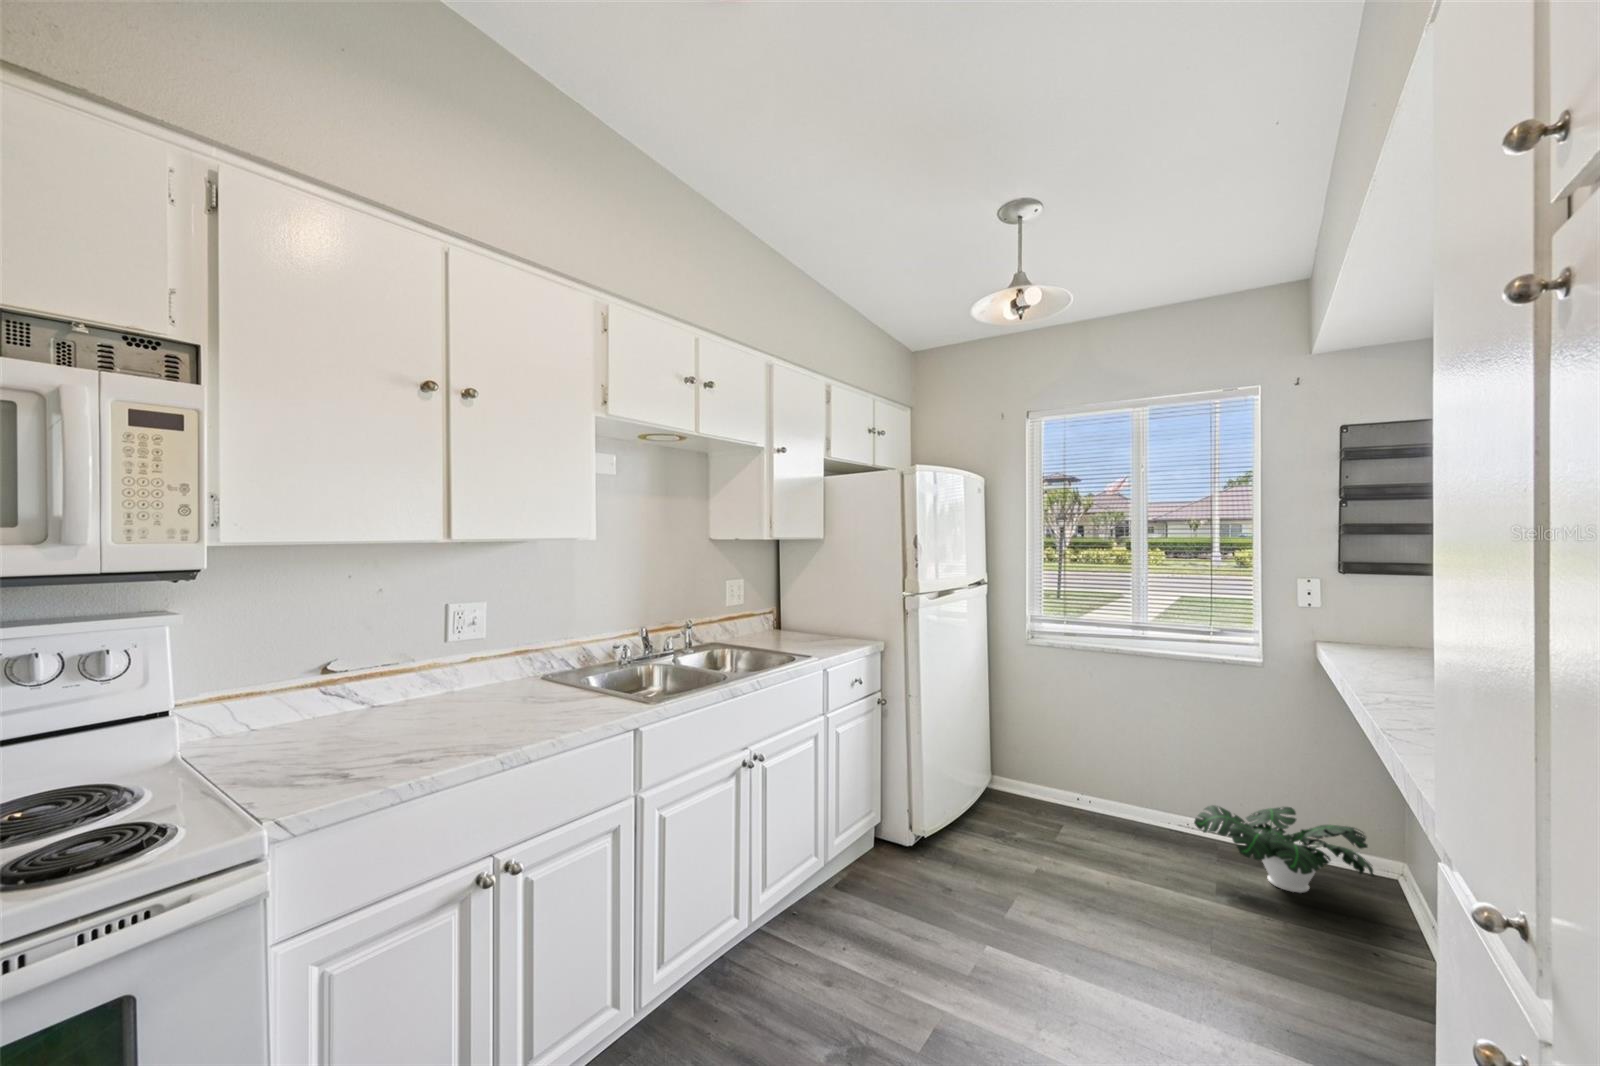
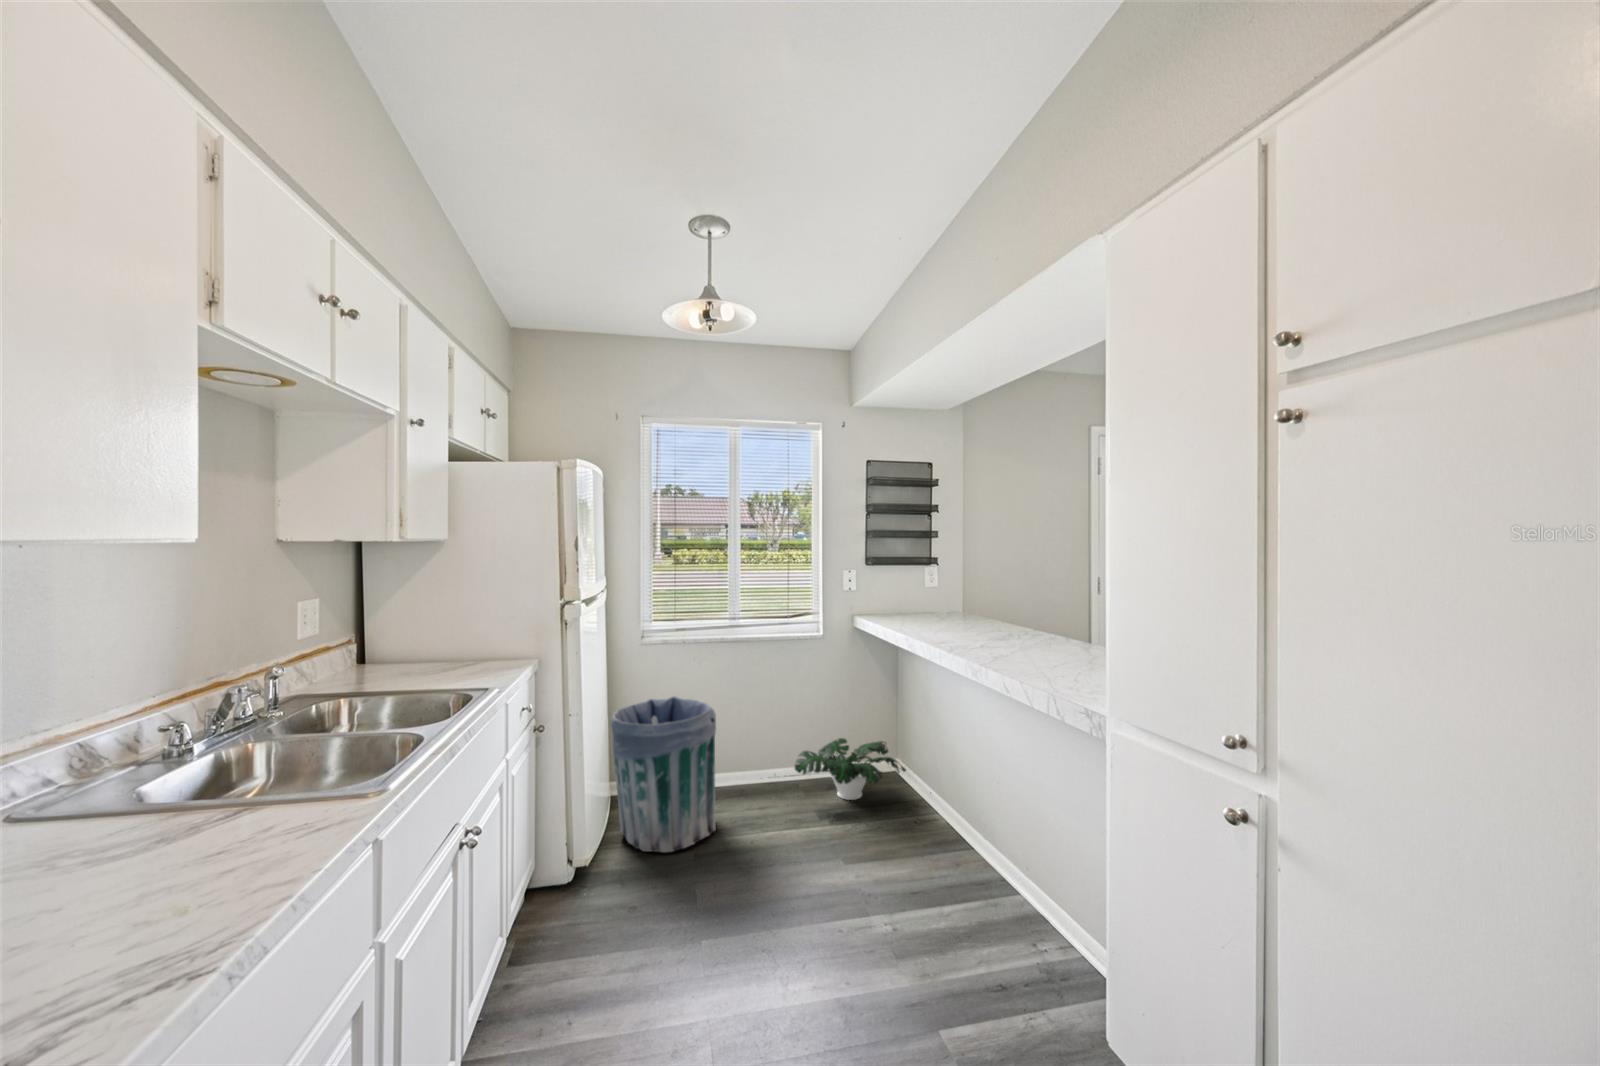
trash can: none [969,702,1080,861] -> present [611,696,716,852]

